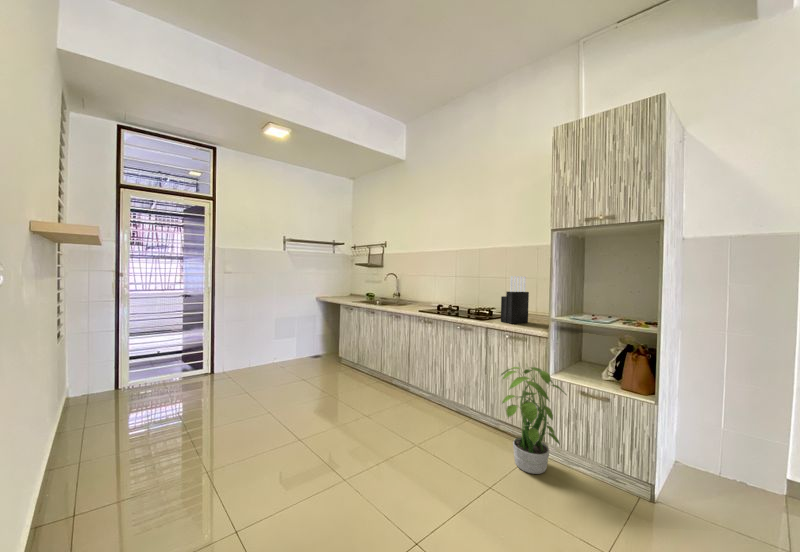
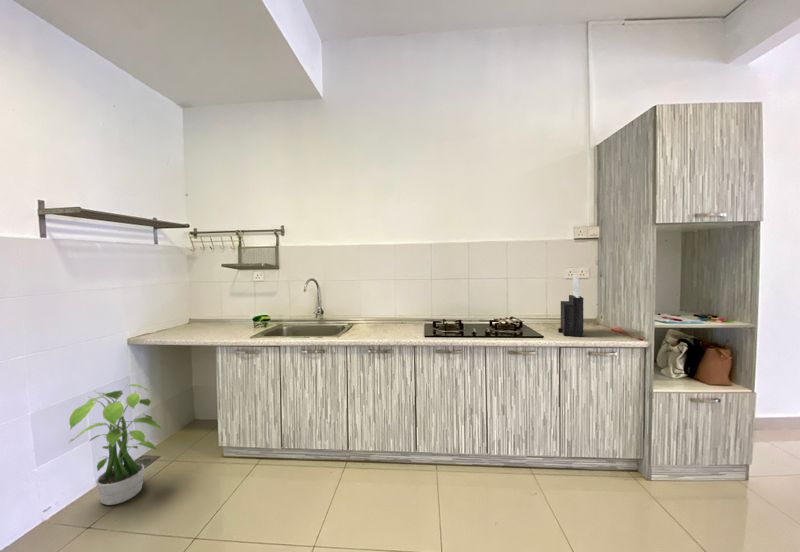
potted plant: present [500,366,567,474] -> present [69,384,162,505]

